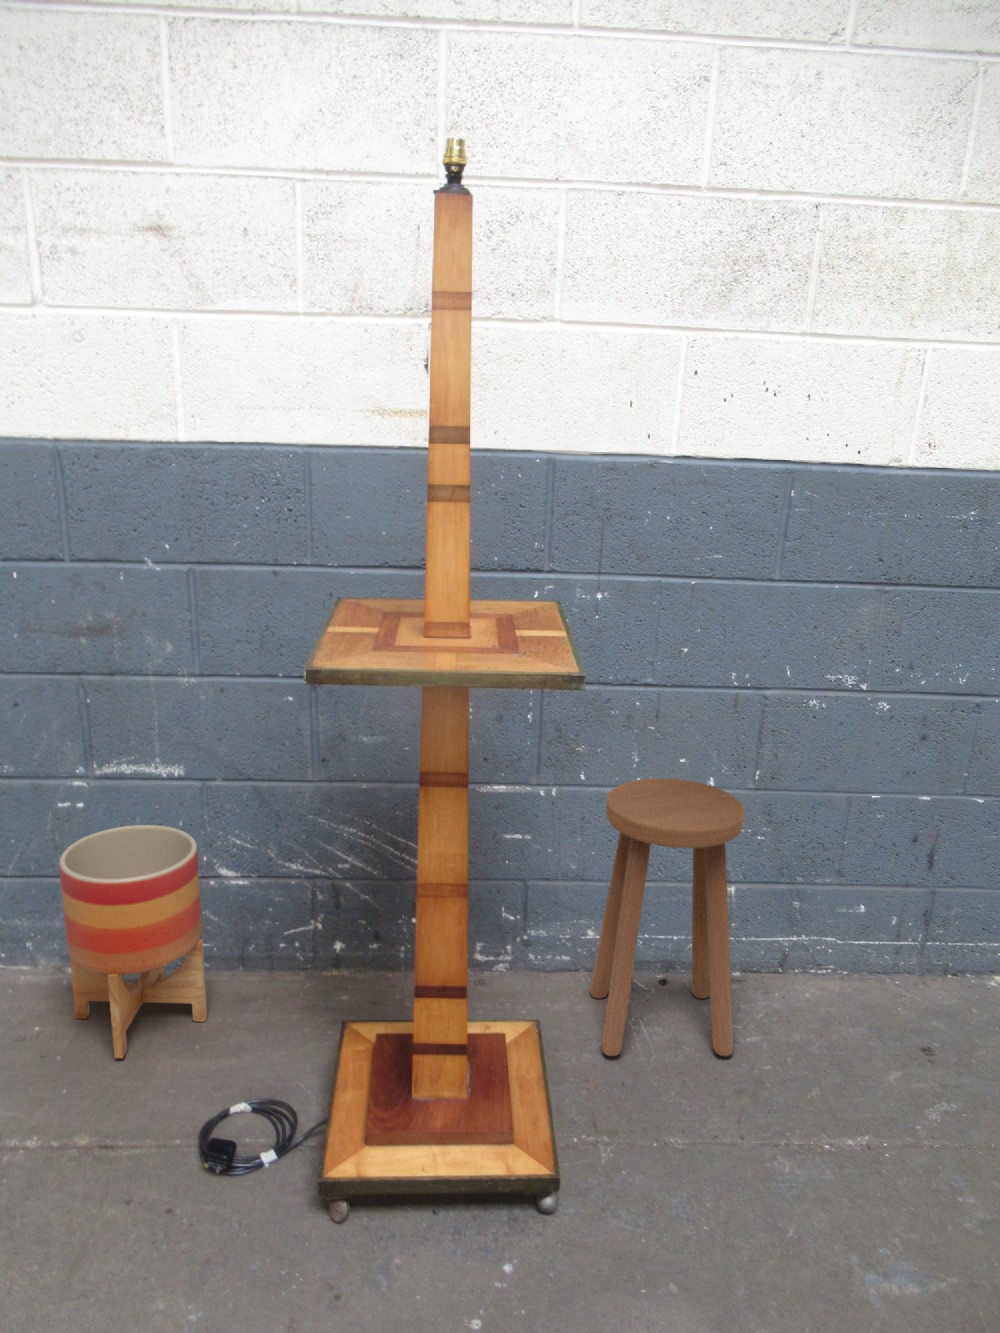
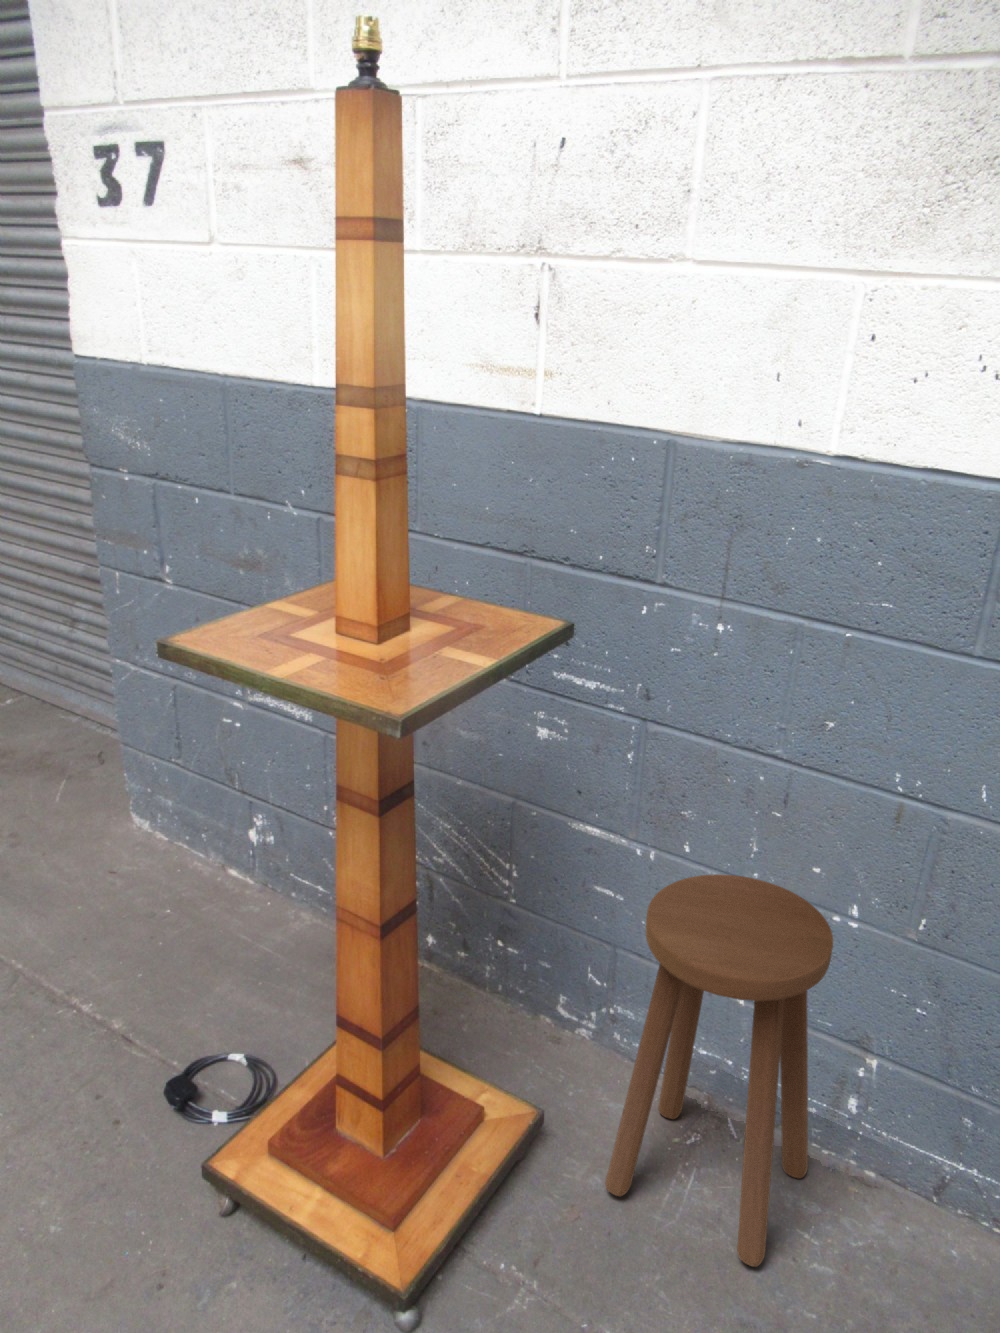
planter: present [59,825,207,1058] -> none [168,764,300,979]

